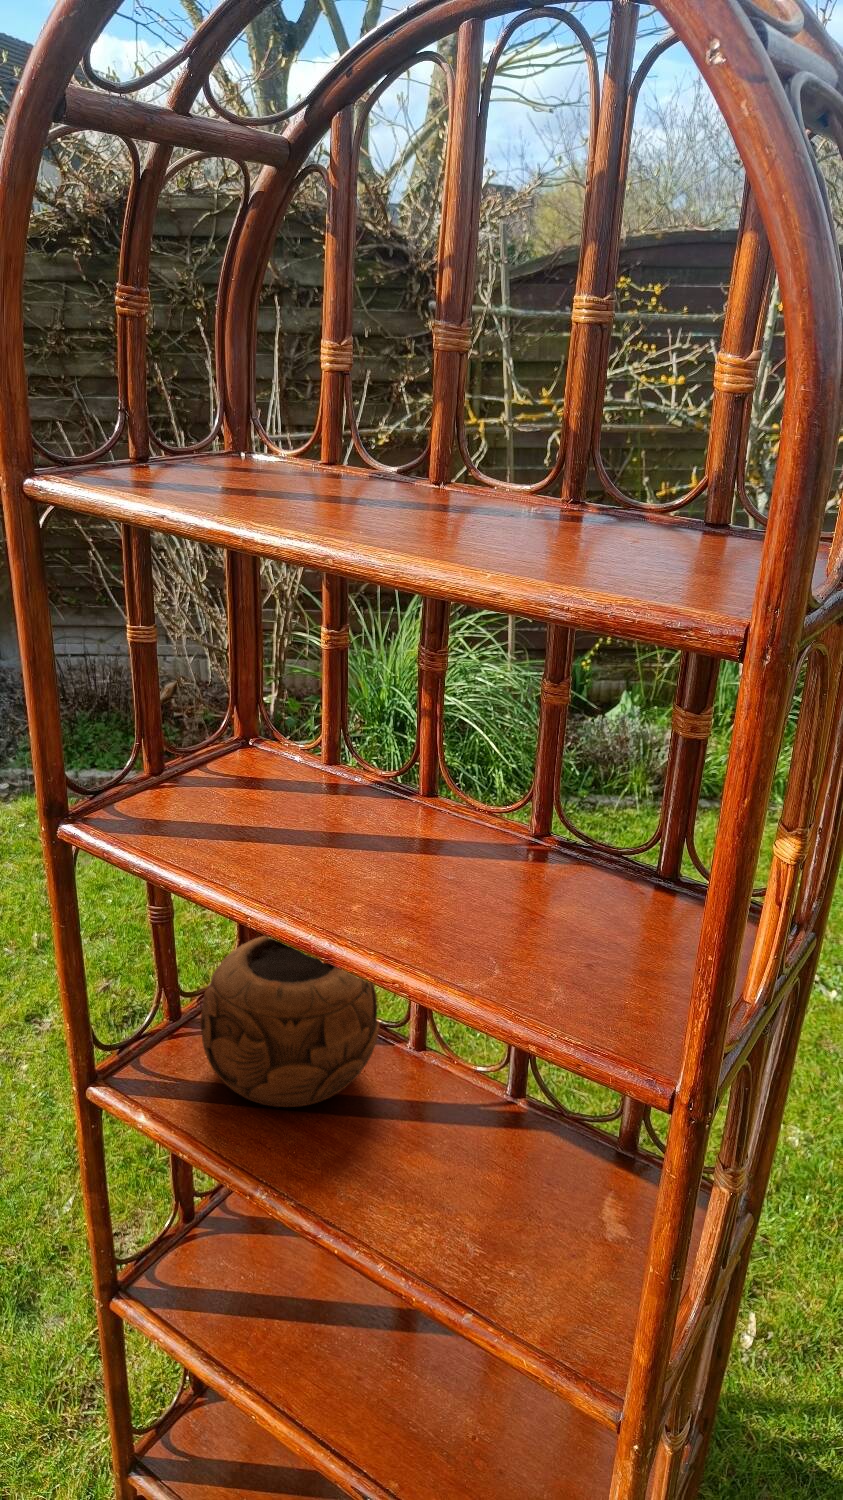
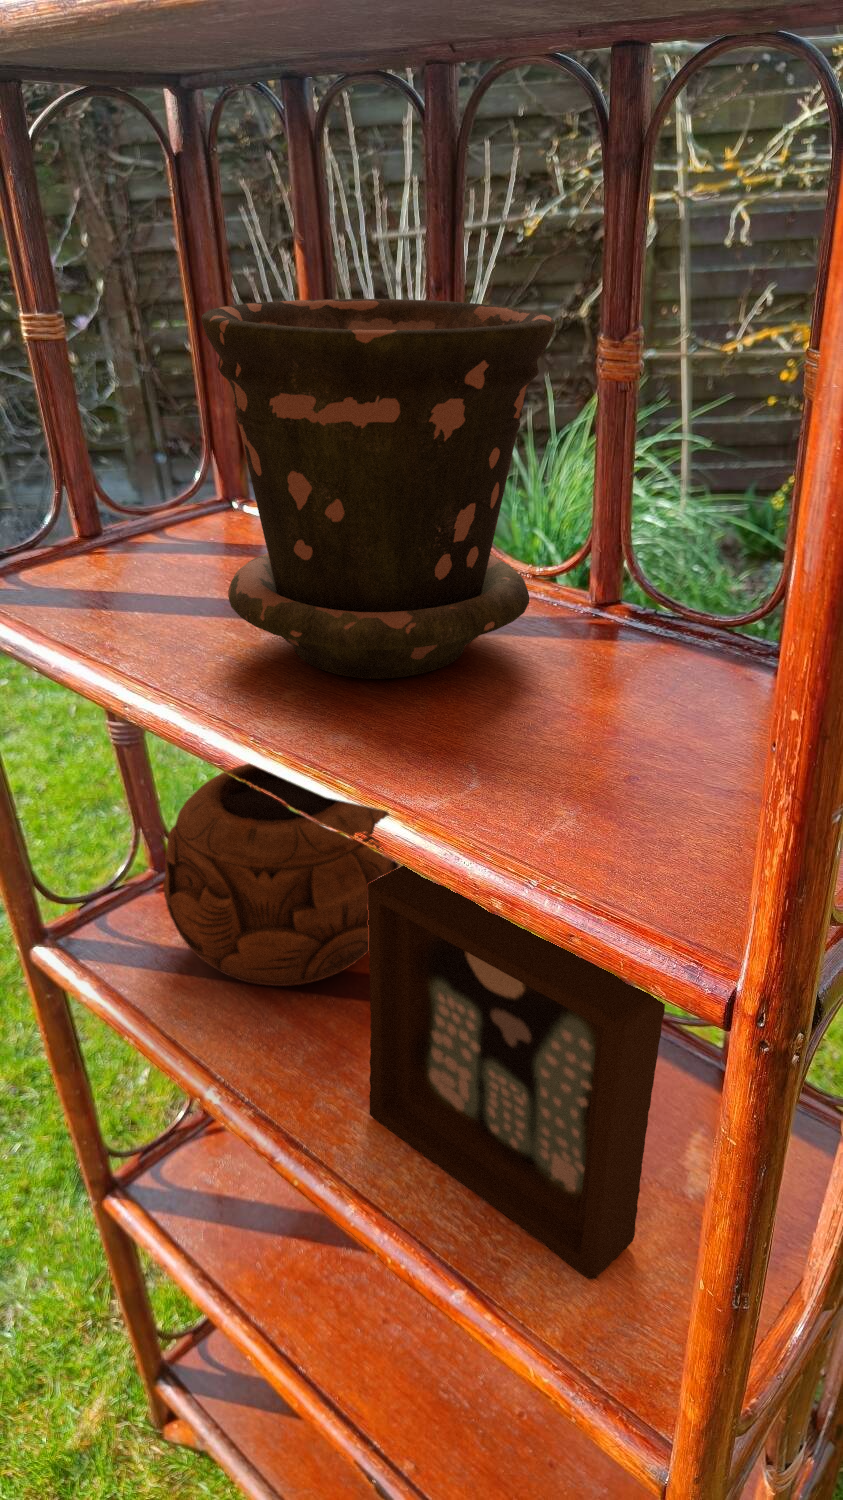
flower pot: none [305,642,525,894] -> present [201,299,555,679]
picture frame: none [375,1010,599,1304] -> present [368,865,665,1279]

